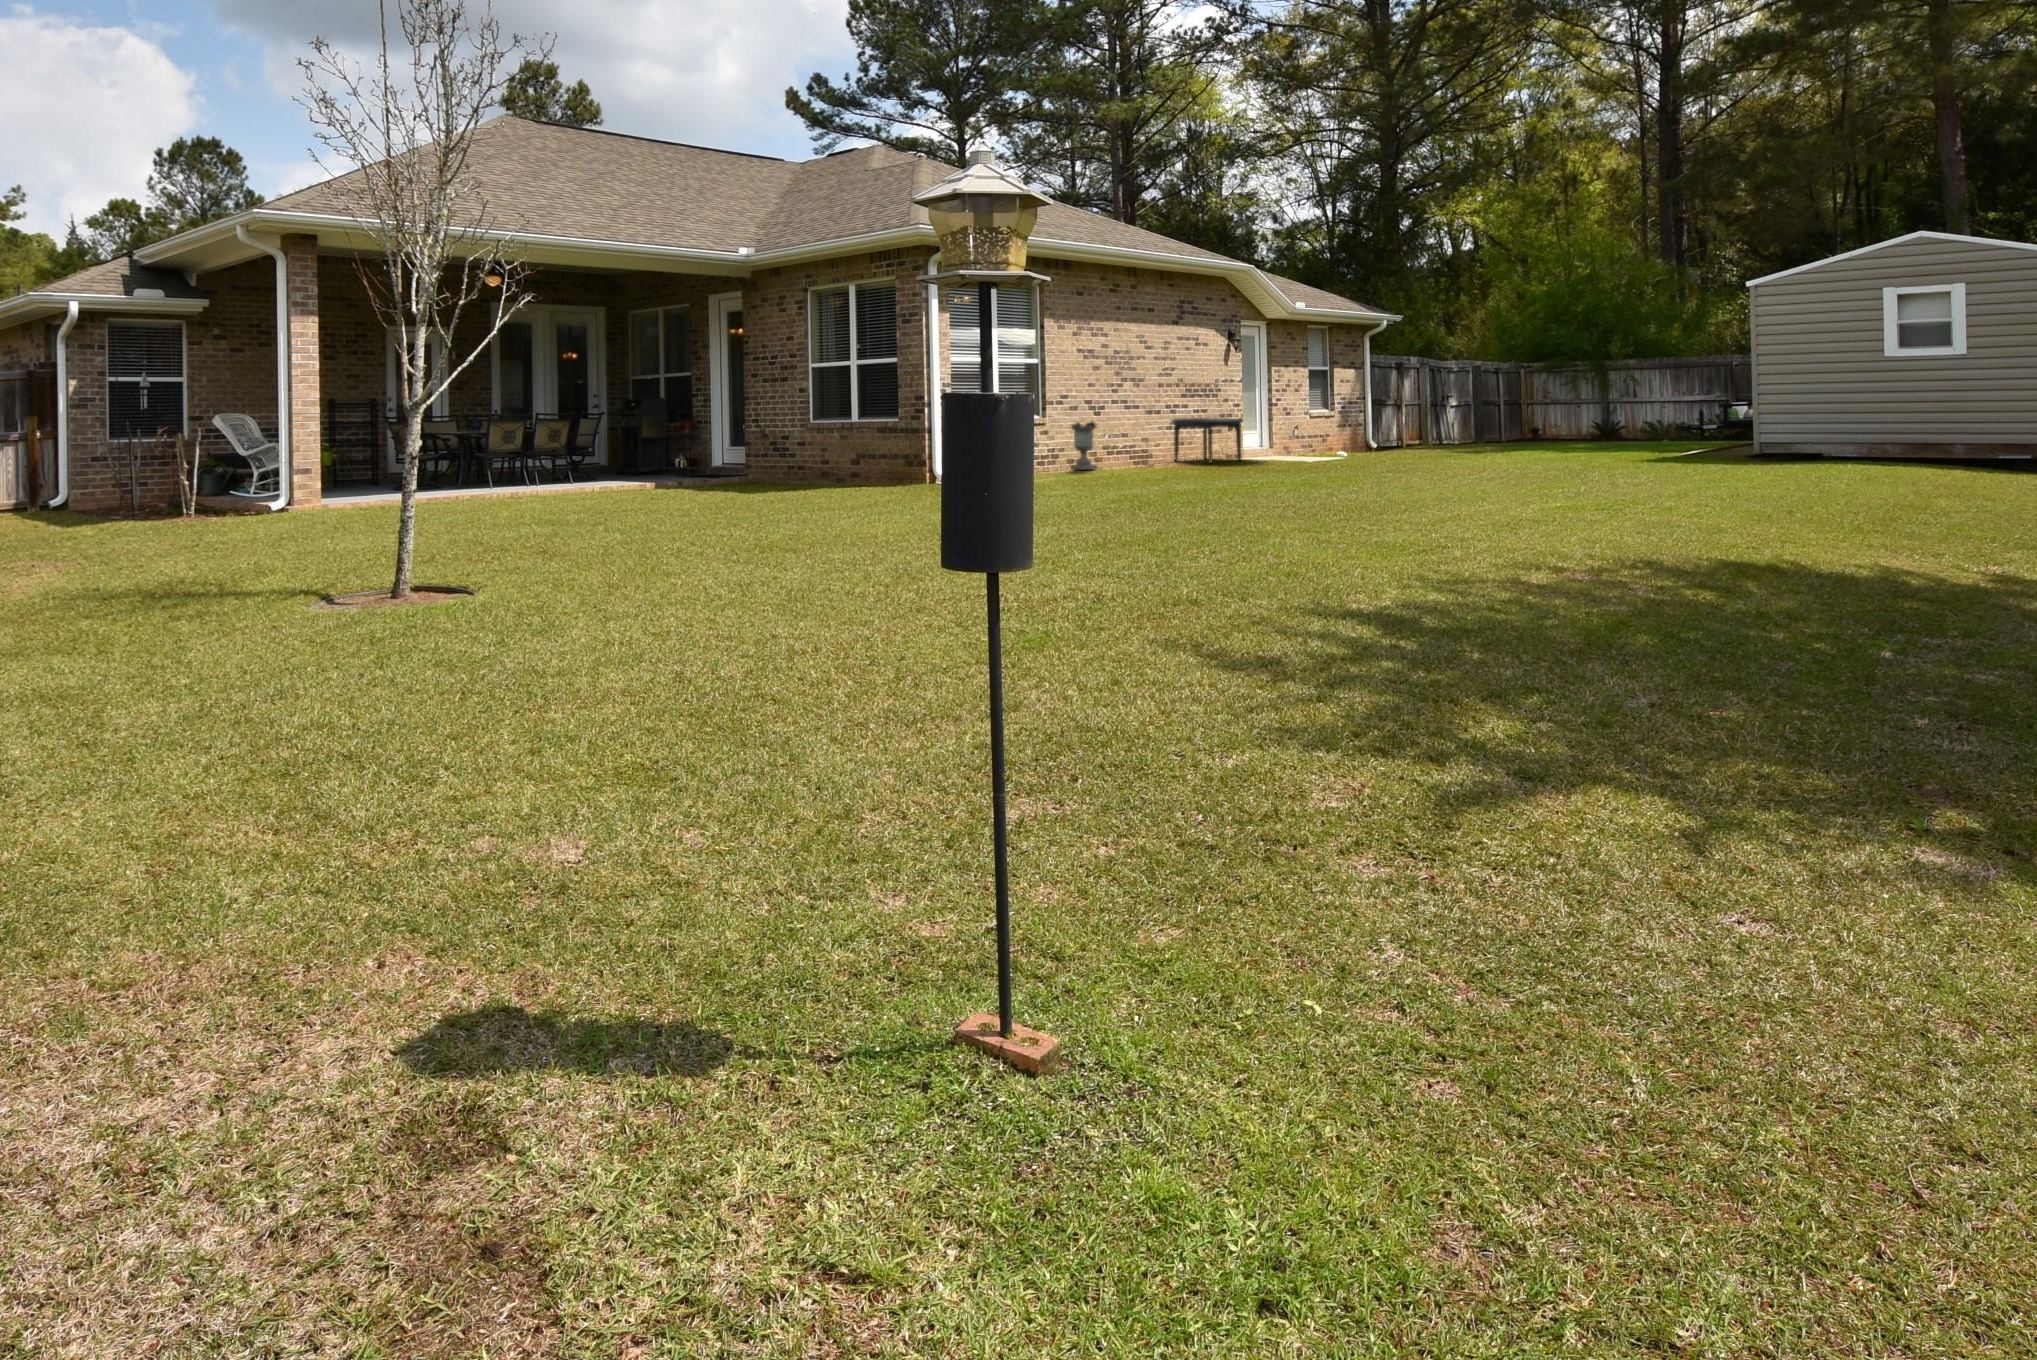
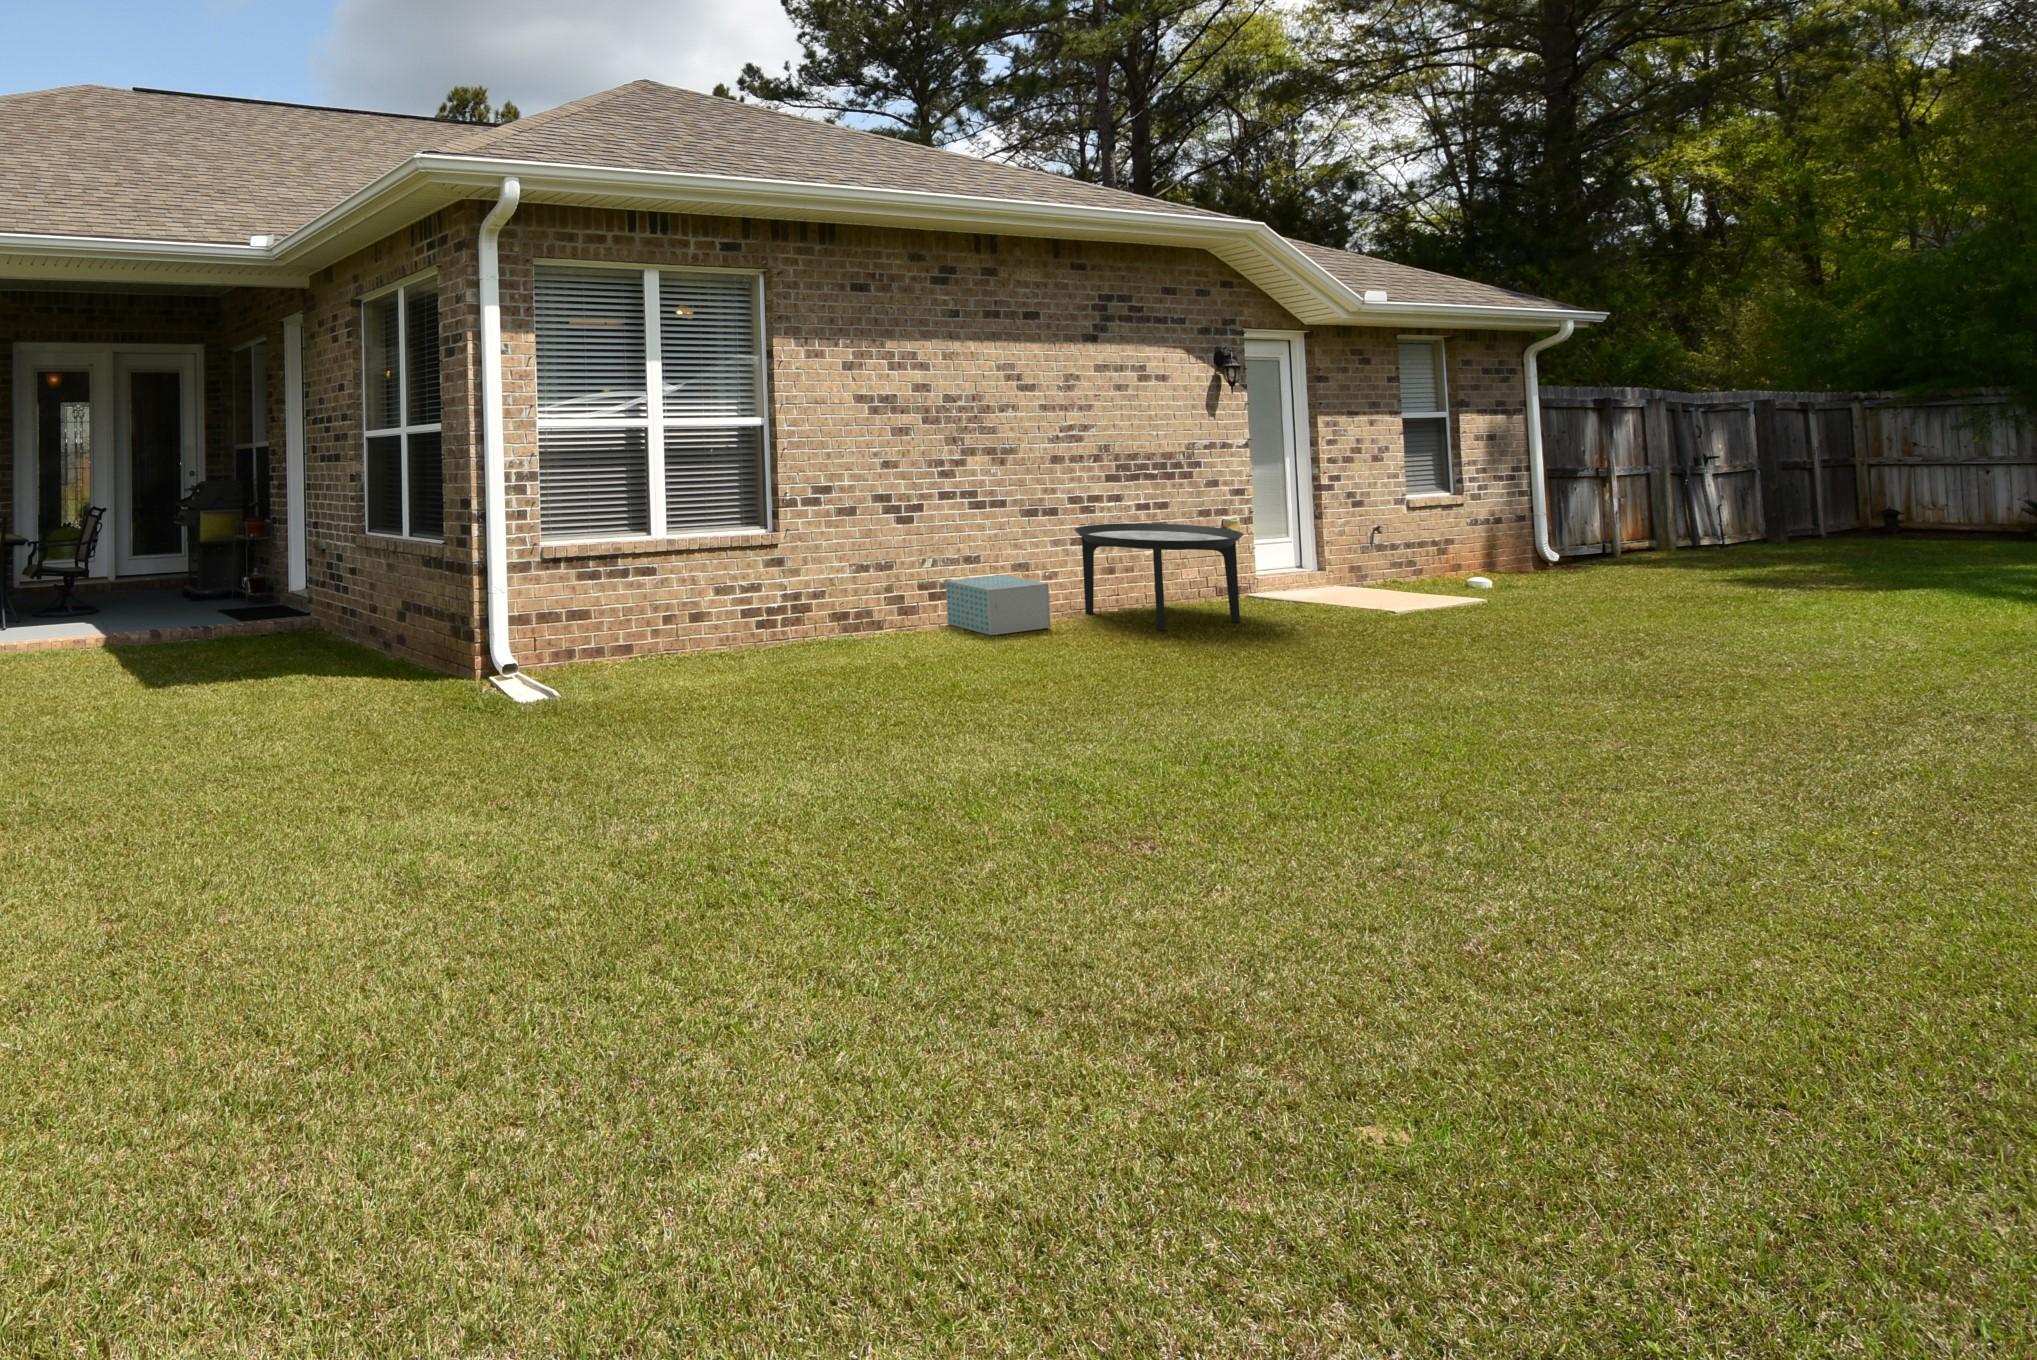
planter: present [1071,421,1097,470] -> none [832,540,891,641]
storage box: none [1117,442,1164,467] -> present [946,575,1050,635]

